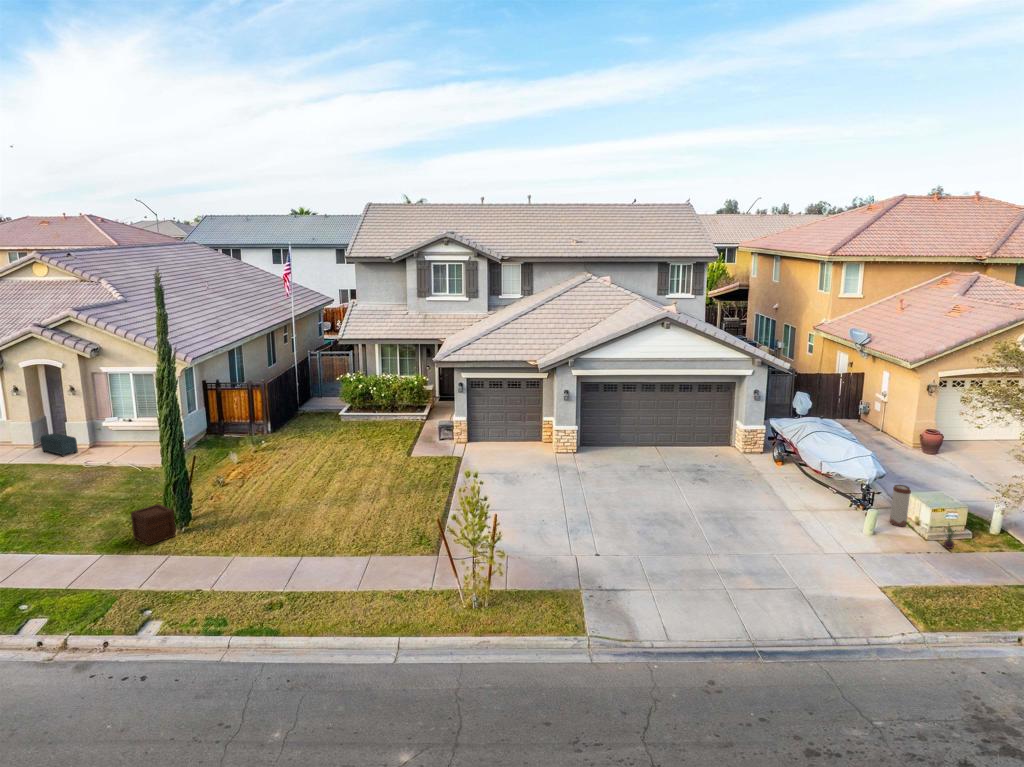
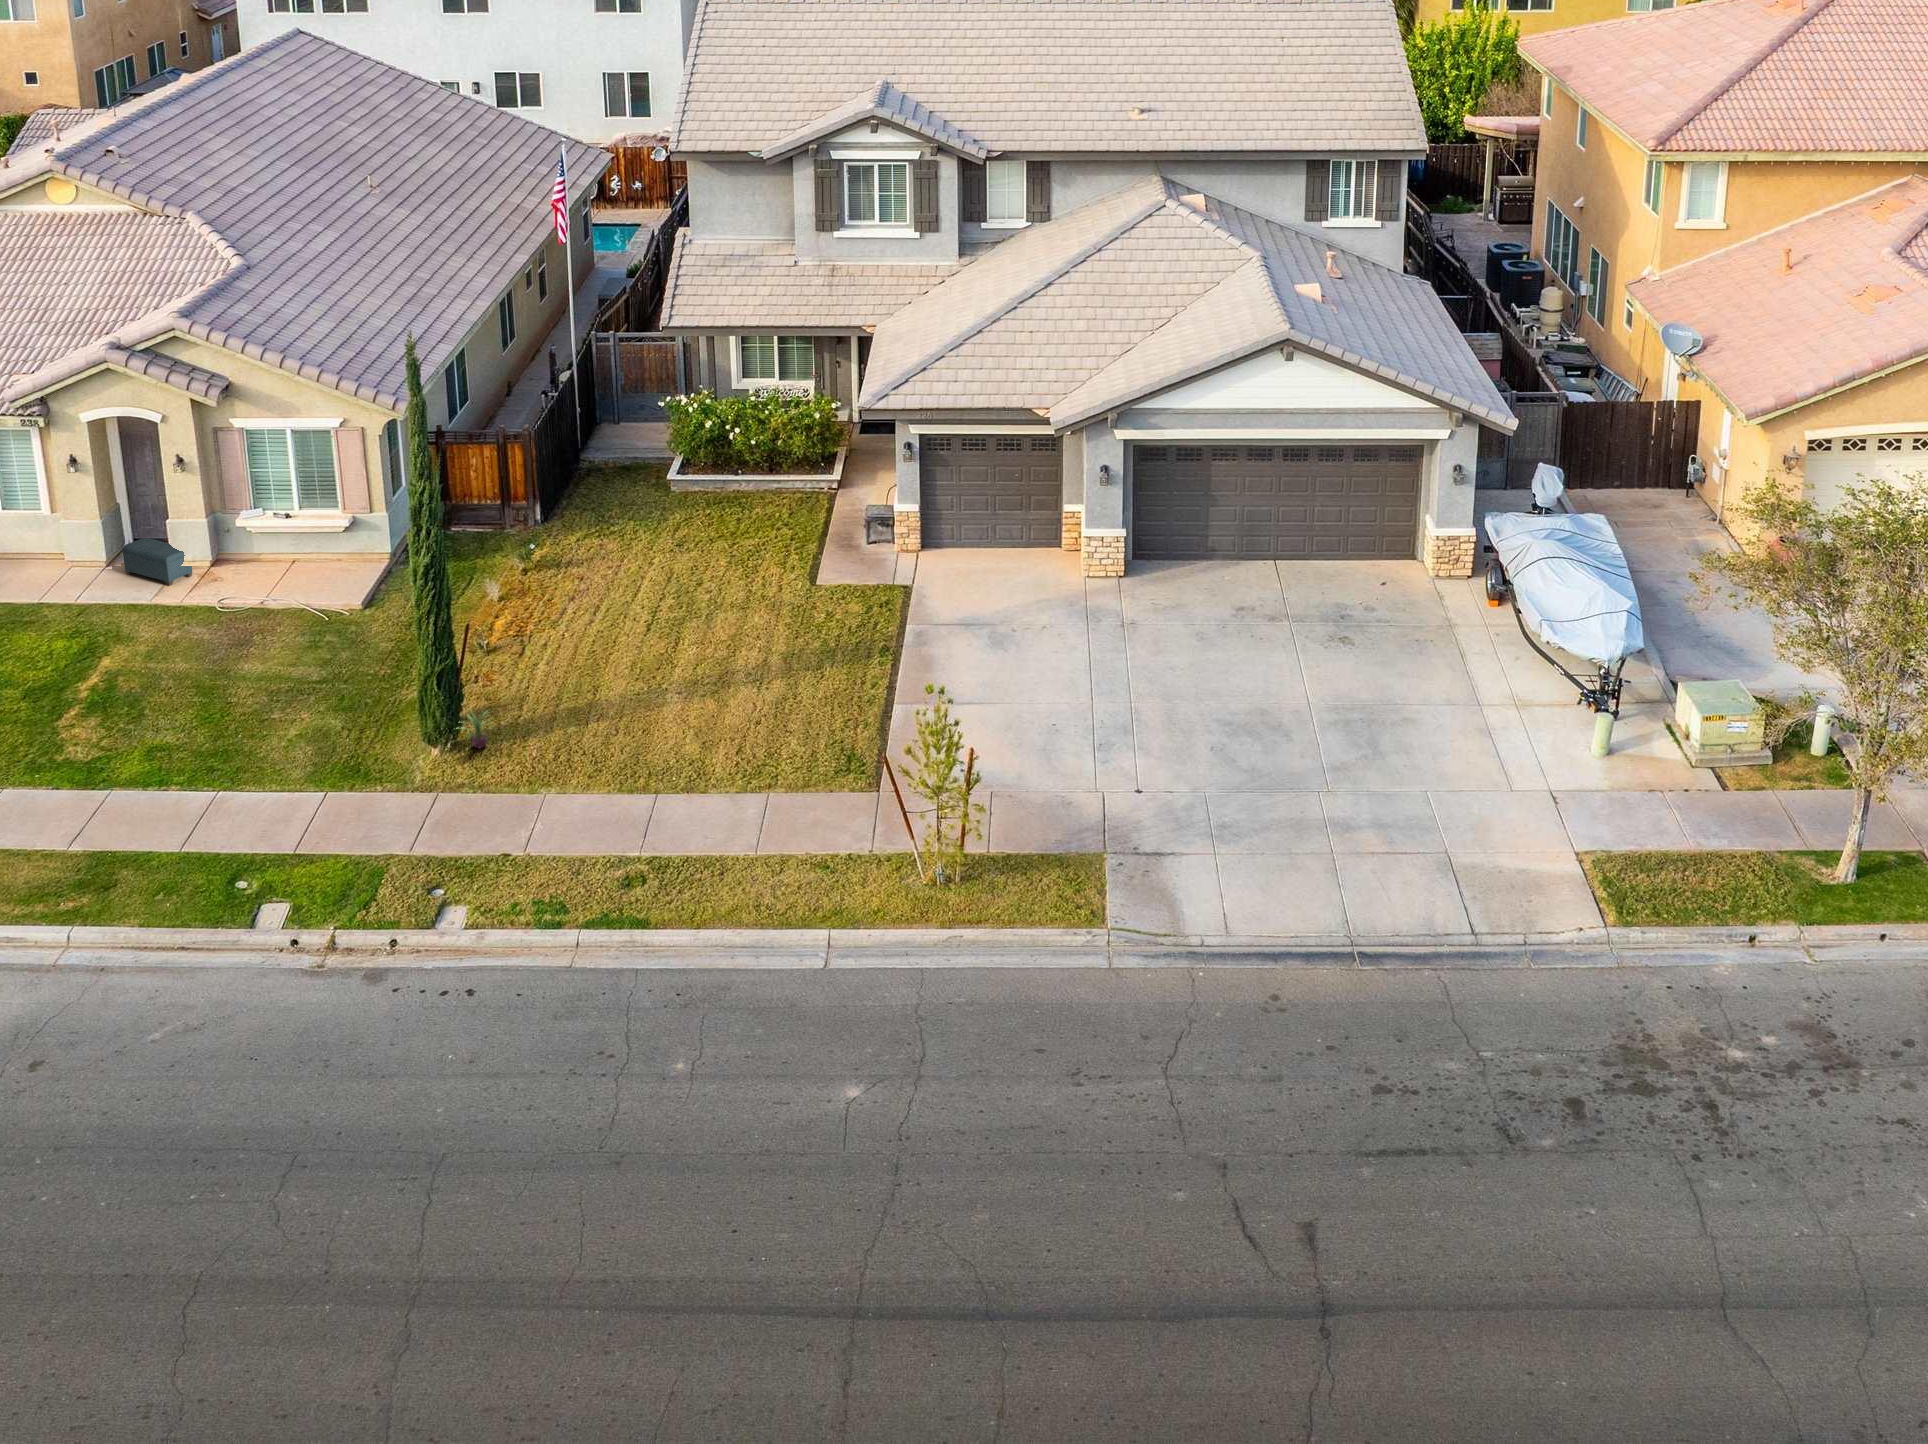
trash can: present [890,485,911,527] -> none [1646,667,1679,739]
wooden crate: present [131,504,176,545] -> none [364,701,438,774]
decorative plant: present [944,525,956,549] -> present [461,713,491,748]

